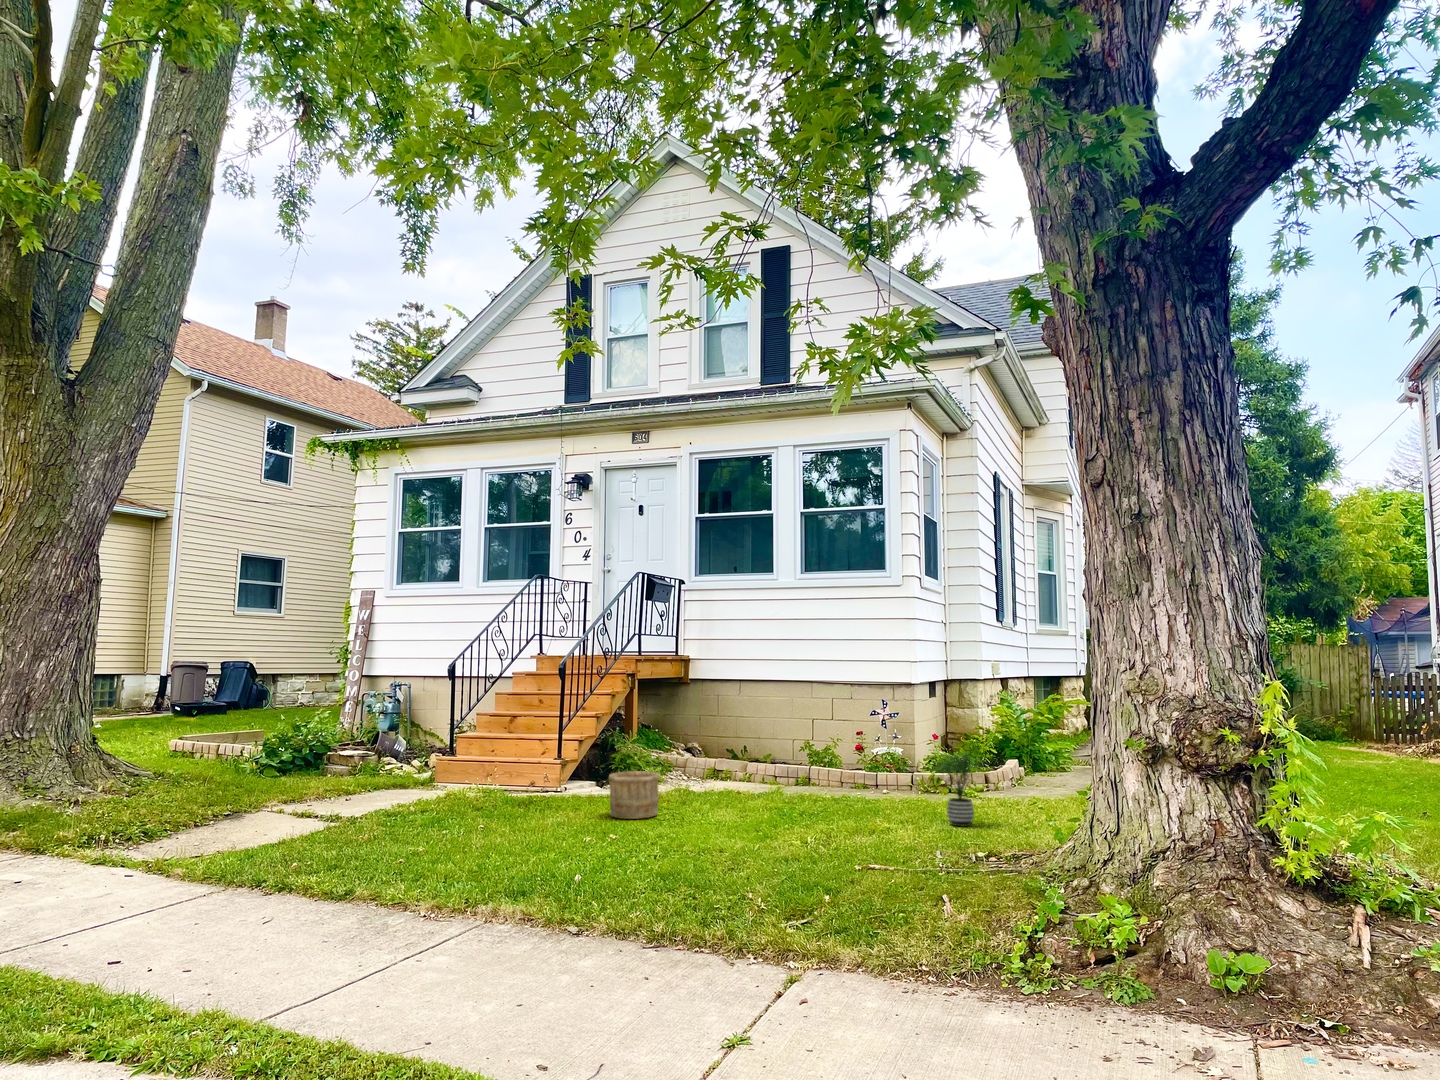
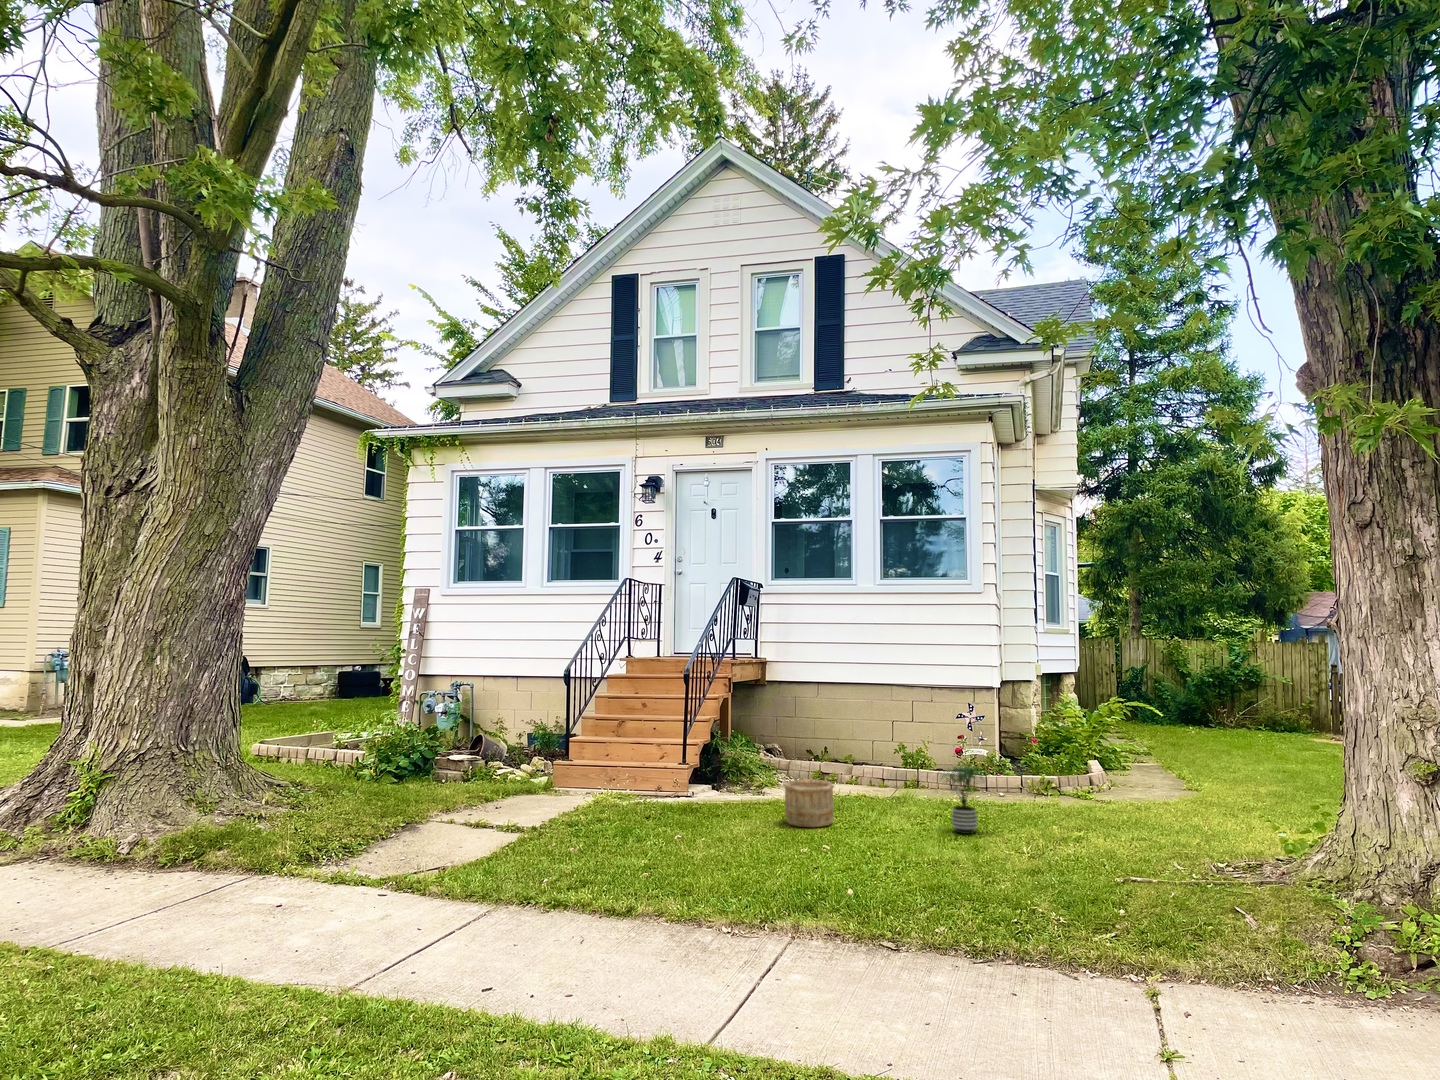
potted plant: present [936,753,982,827] -> present [941,764,983,834]

